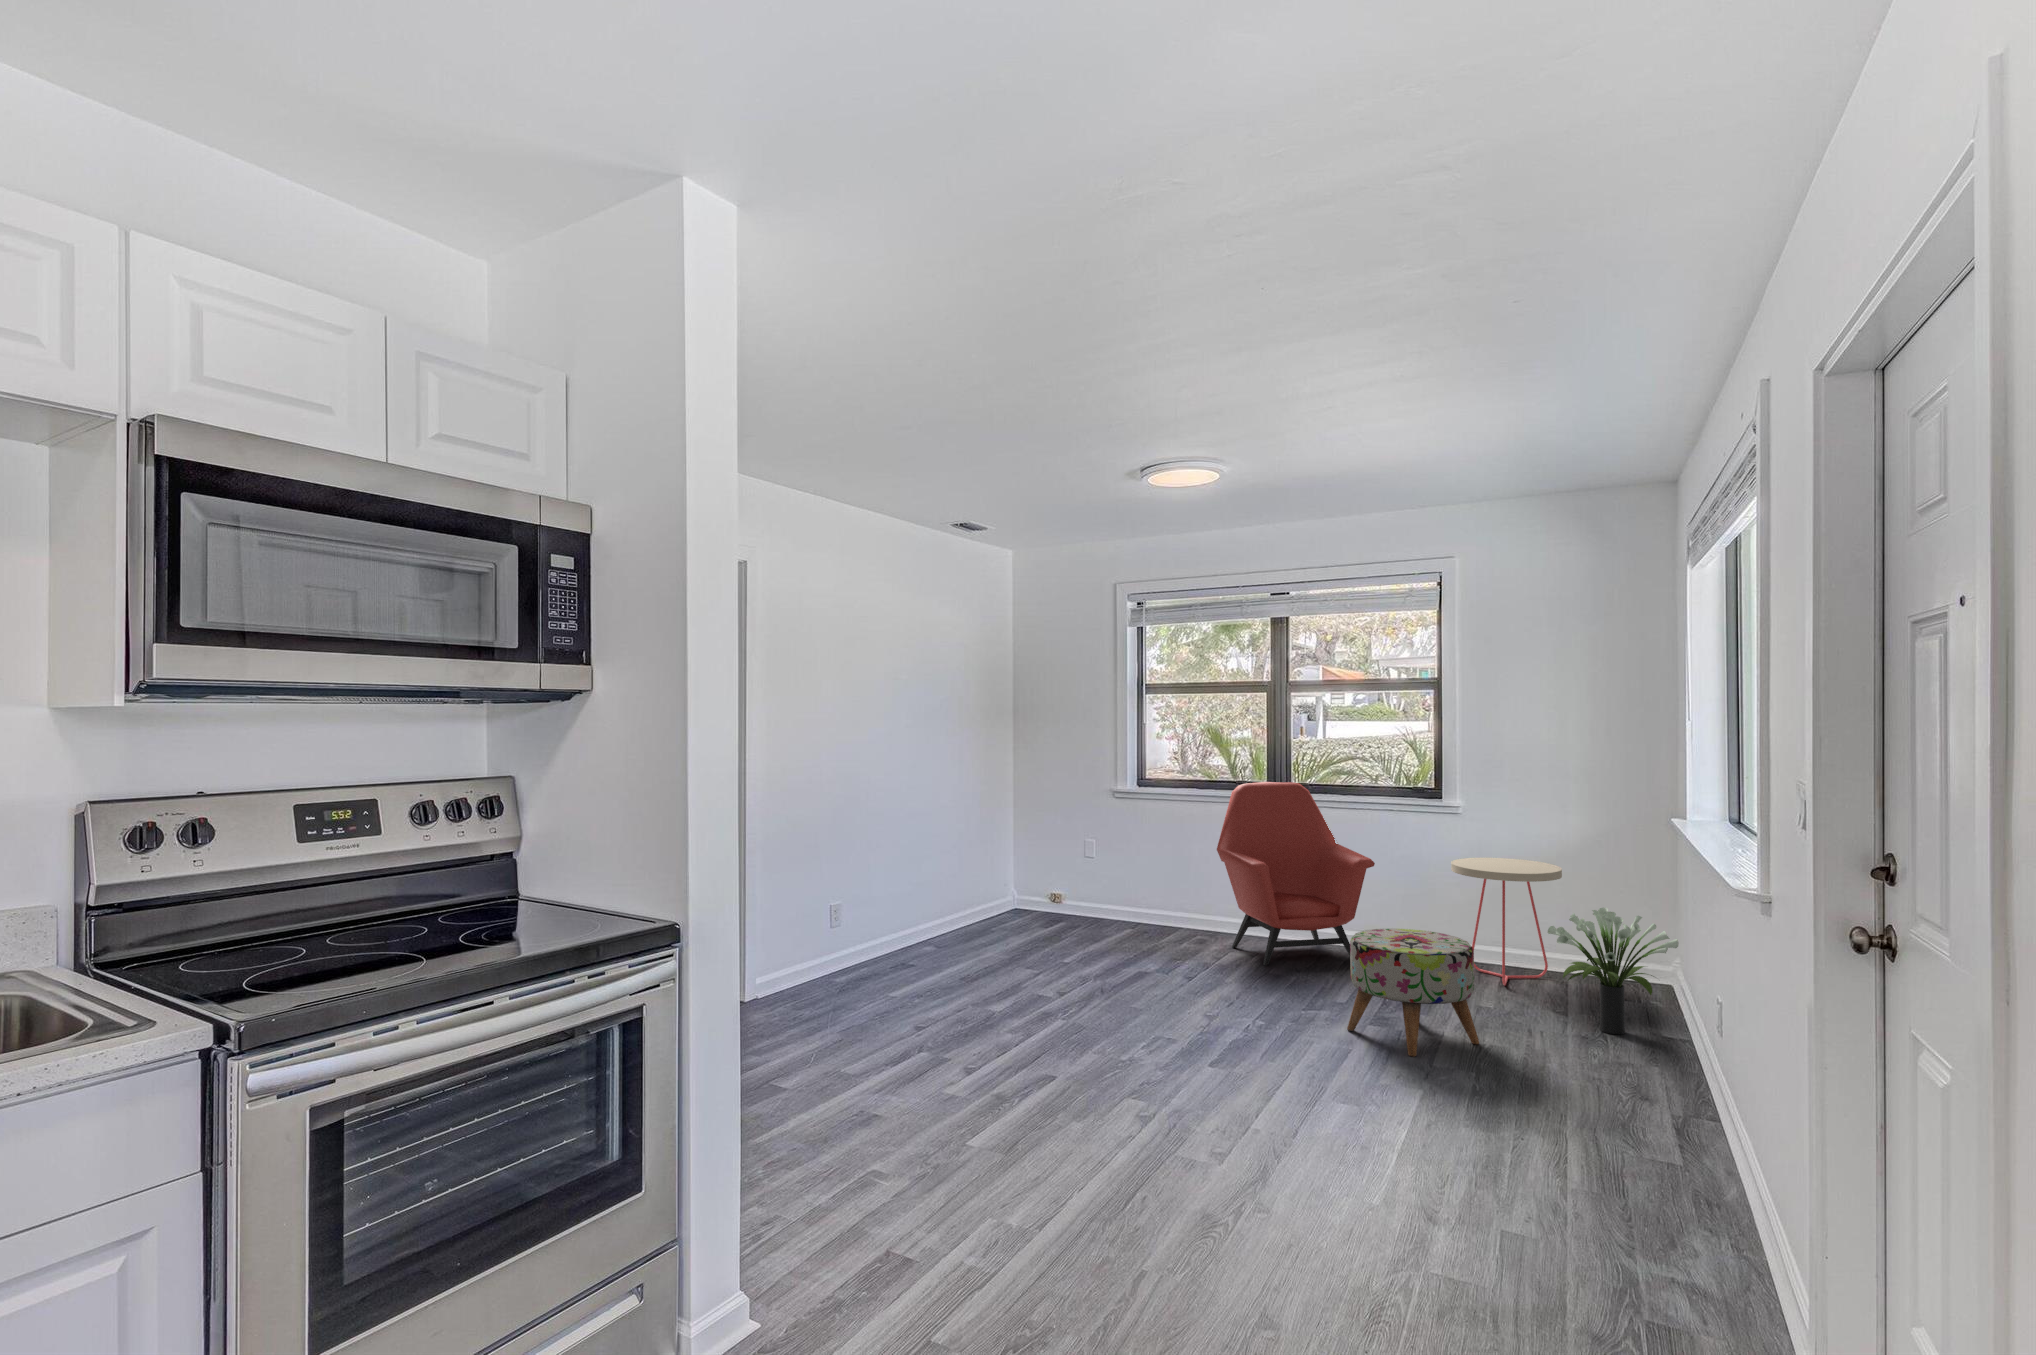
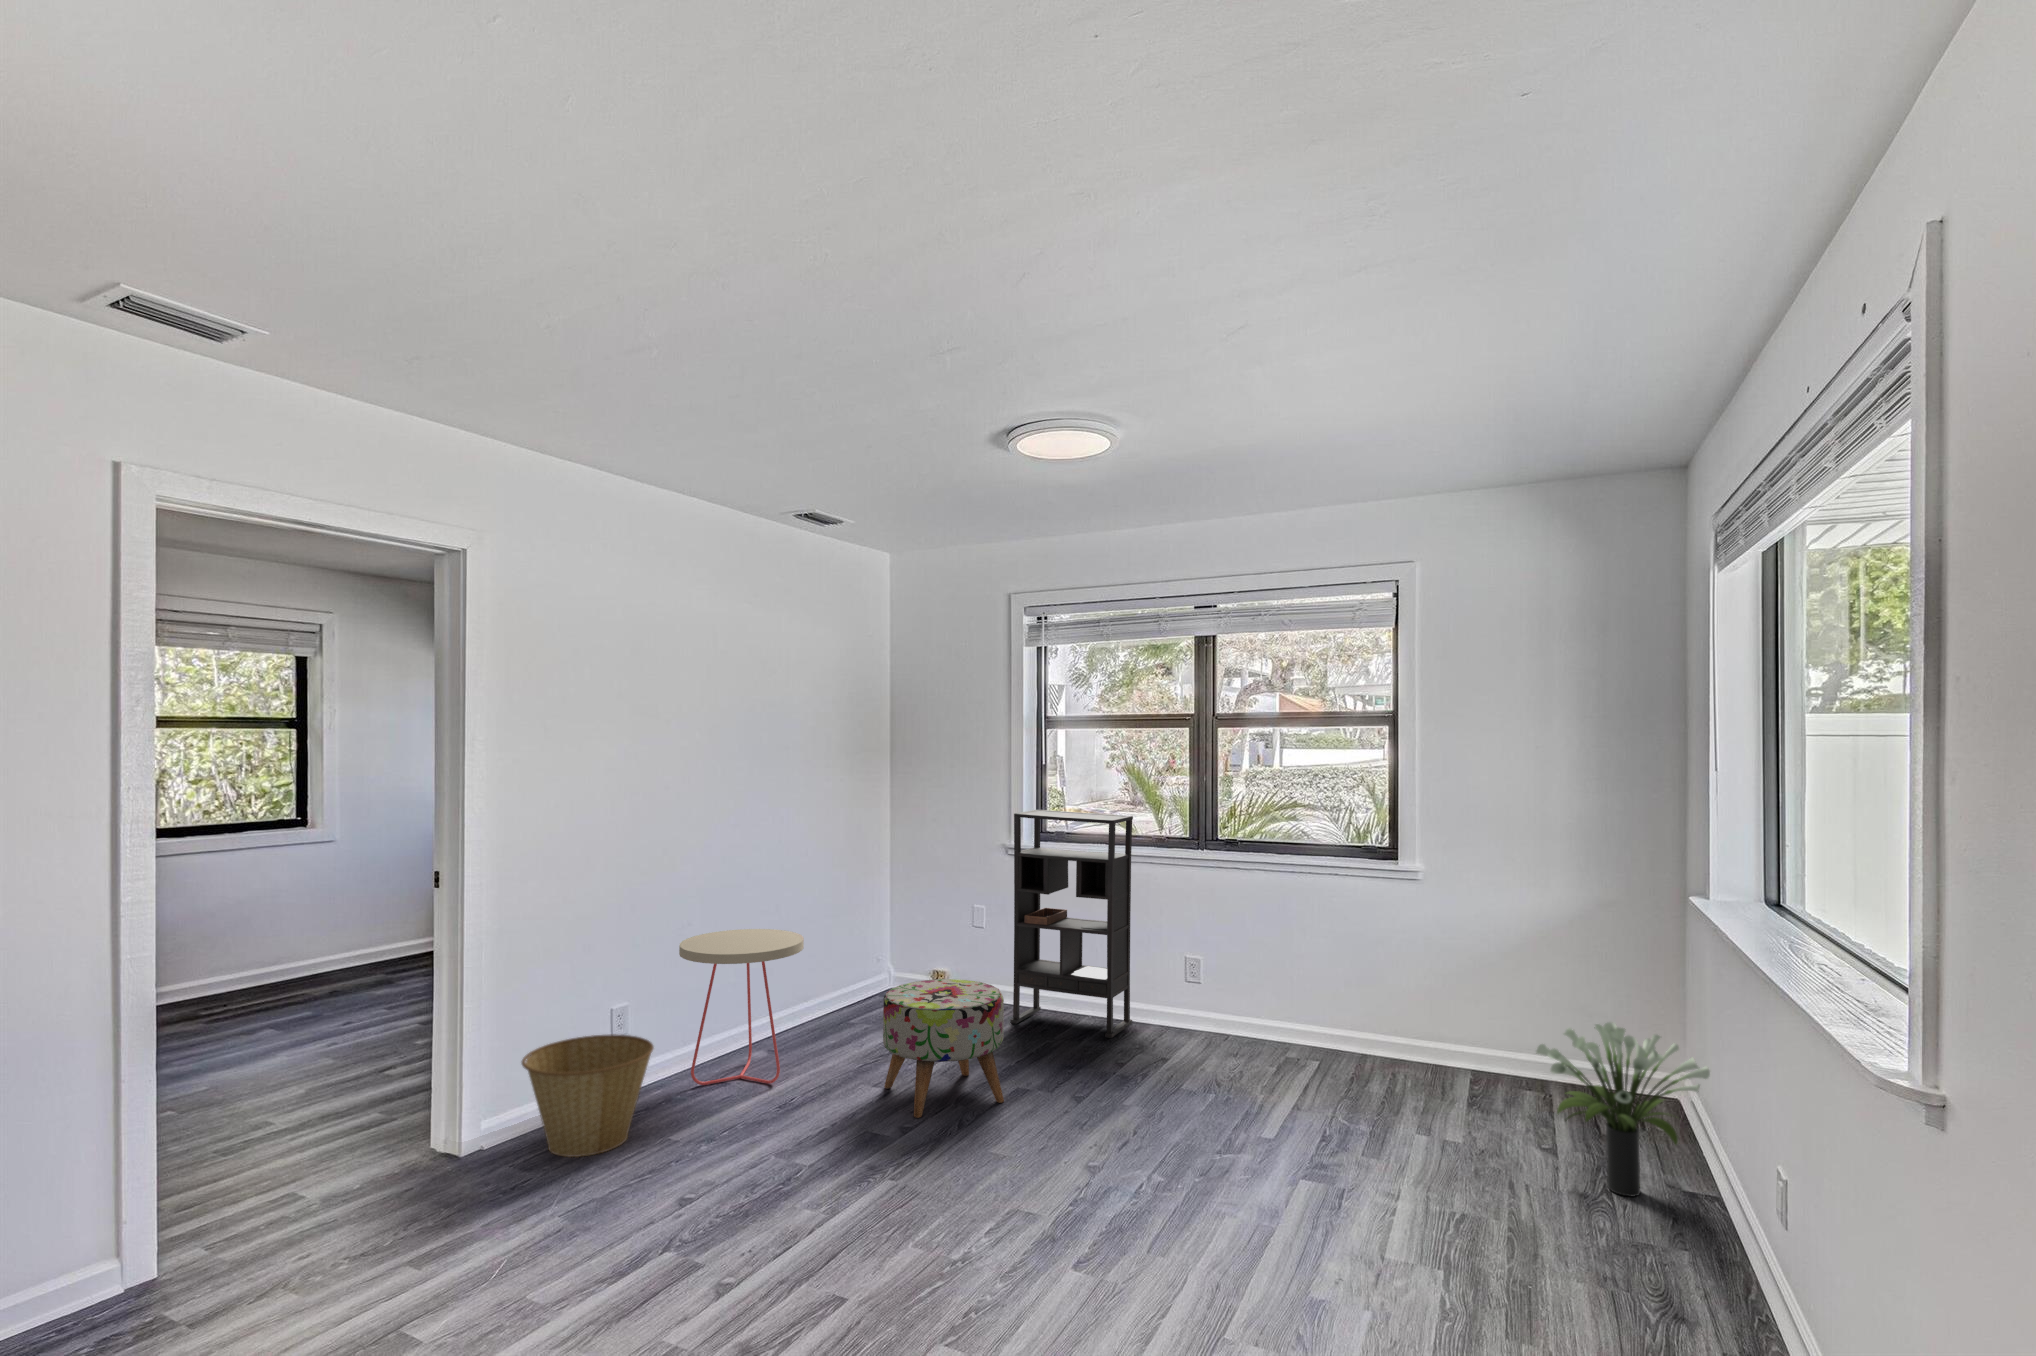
bookshelf: none [1121,761,1221,942] -> present [1010,810,1133,1038]
armchair: present [1217,782,1375,965] -> none [1122,838,1316,1076]
side table: present [1451,858,1562,985] -> present [679,929,804,1085]
basket: none [782,923,874,1006] -> present [522,1034,654,1157]
ottoman: present [1347,929,1479,1056] -> present [883,979,1004,1118]

